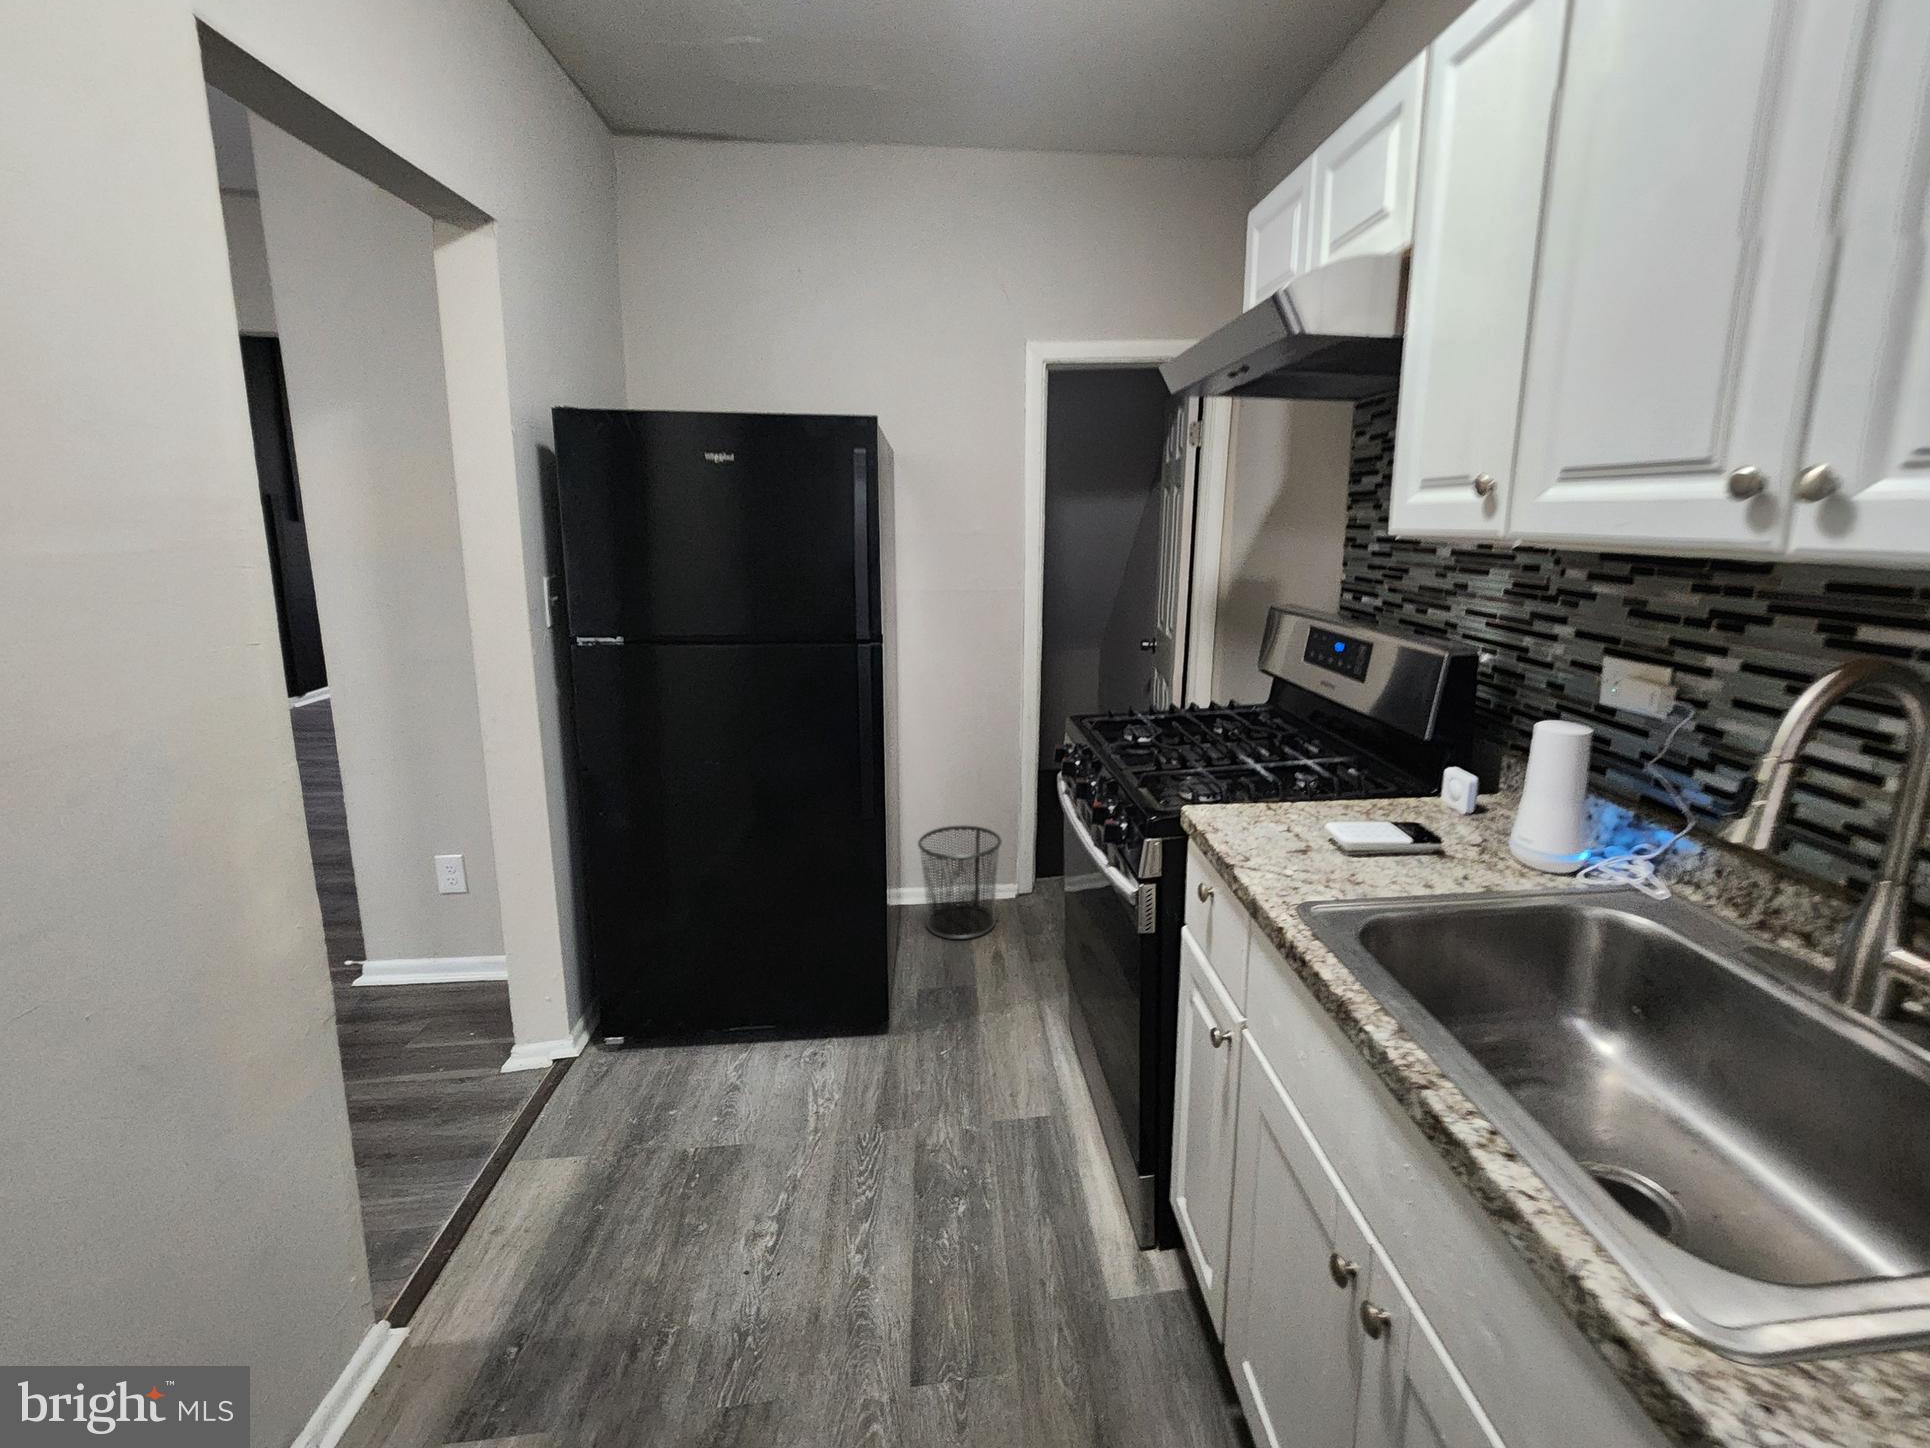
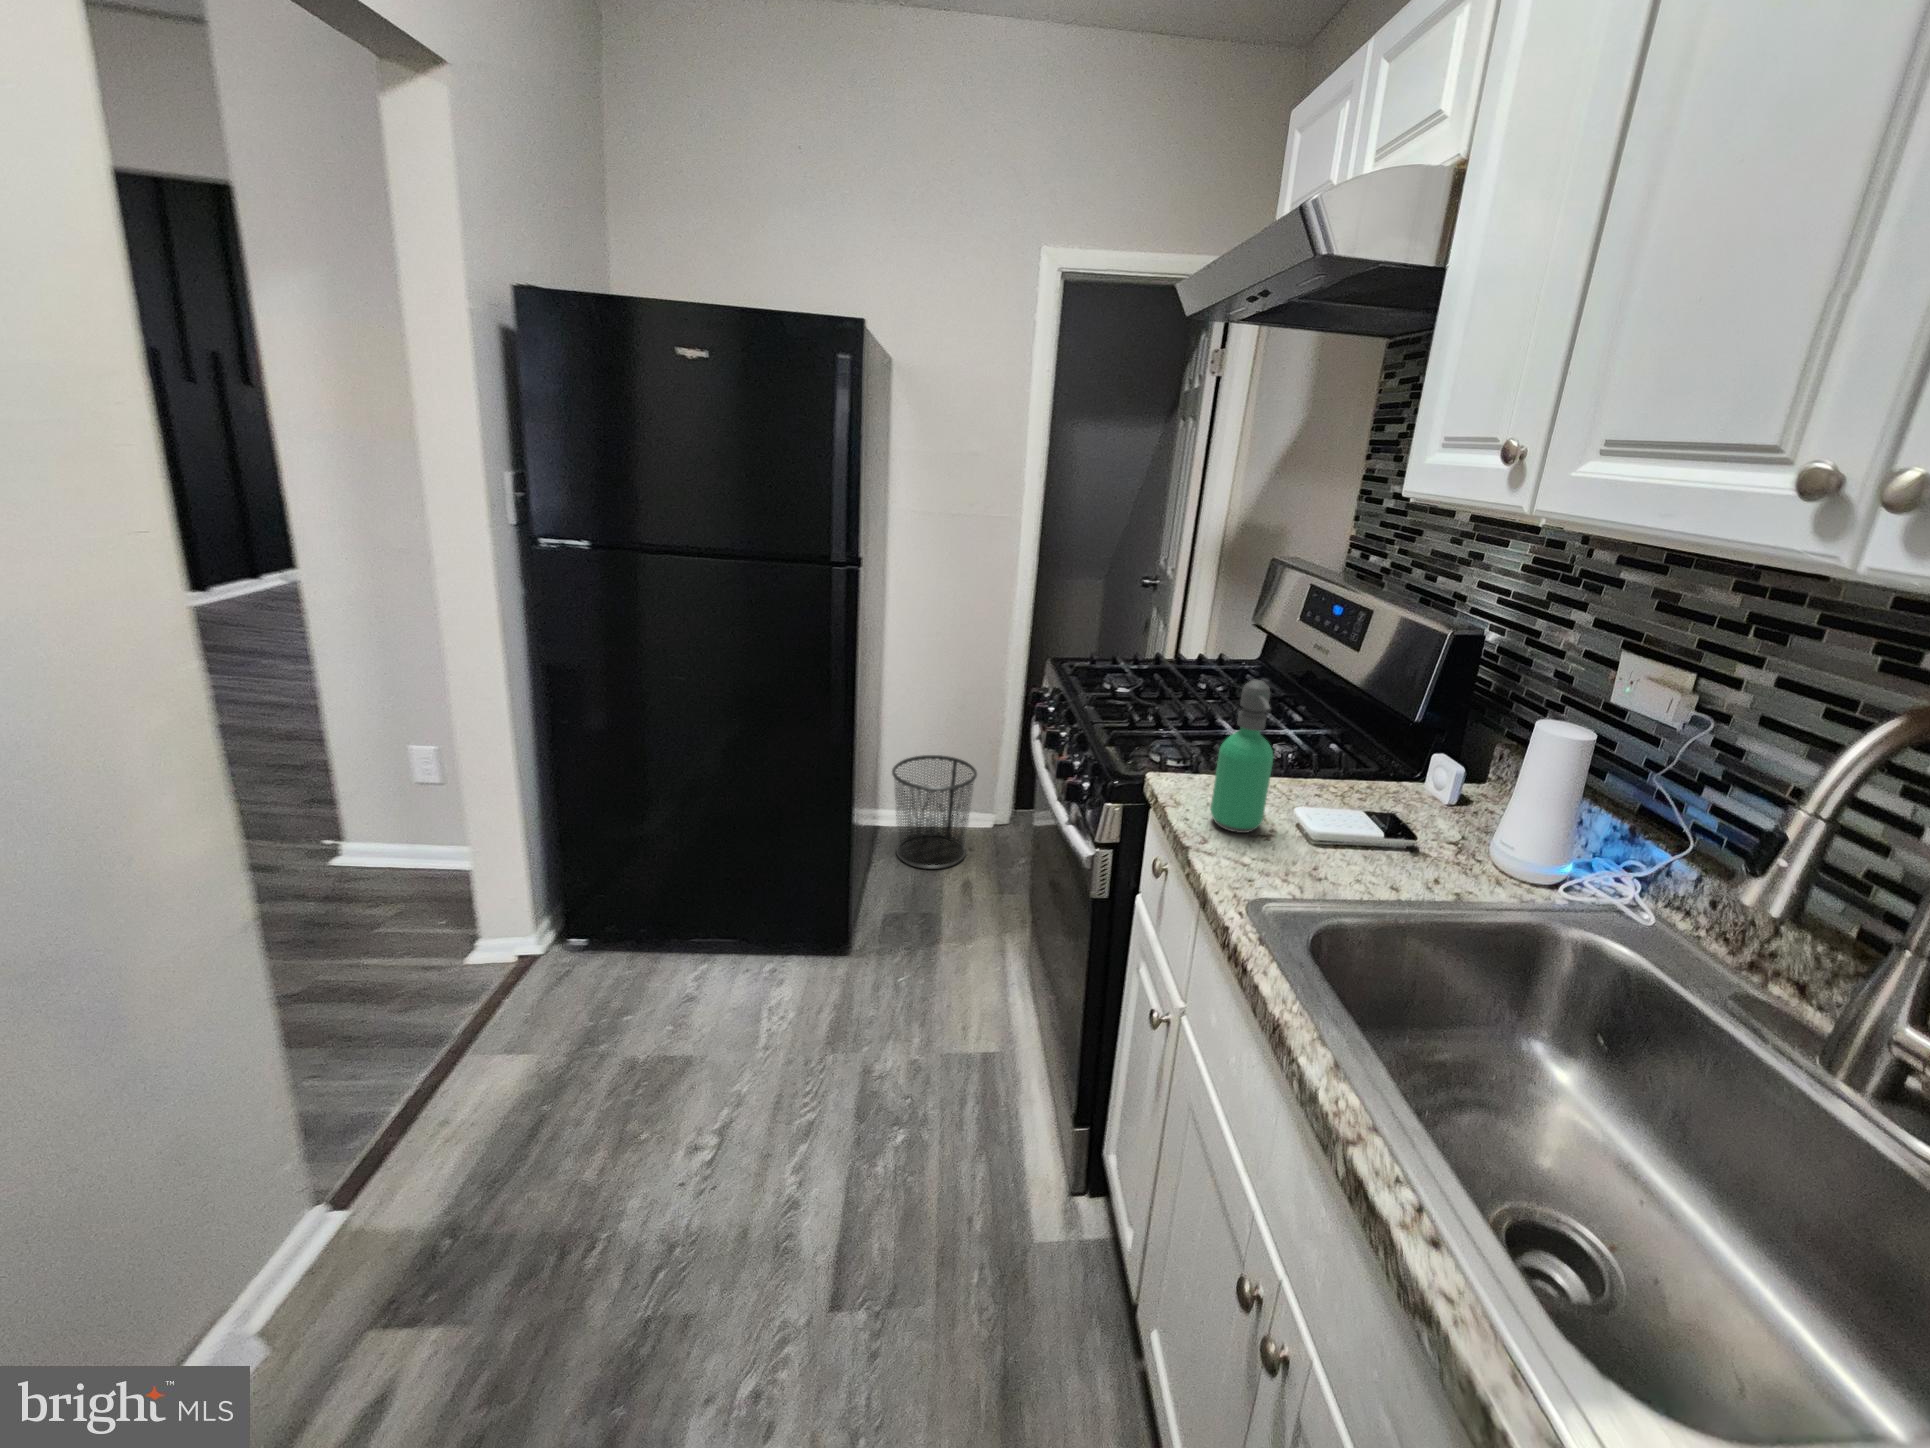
soap dispenser: none [1248,706,1302,849] -> present [1211,680,1273,833]

